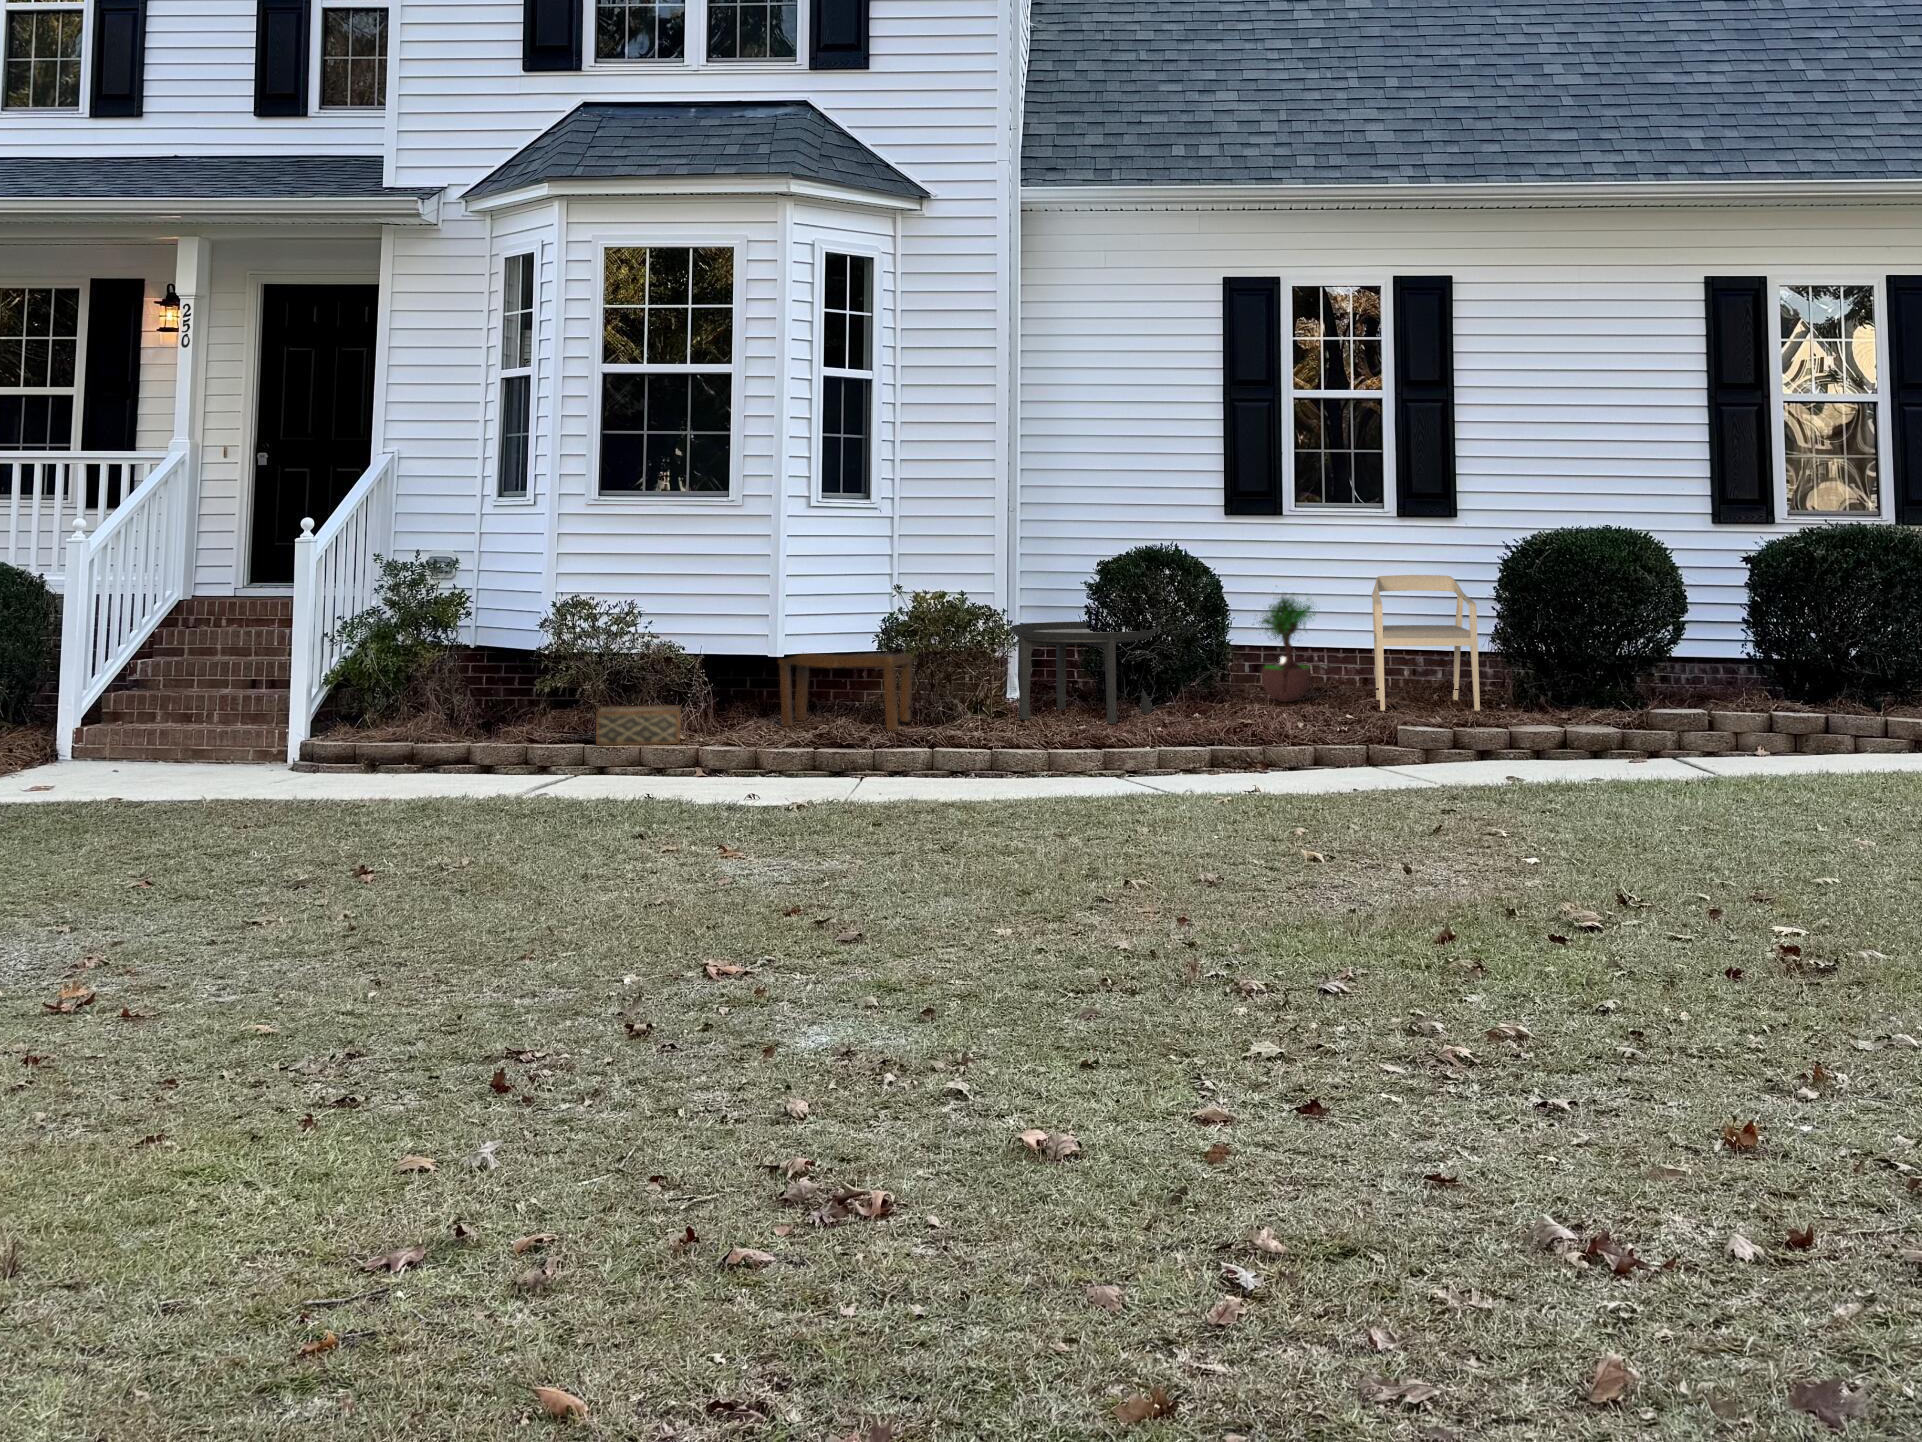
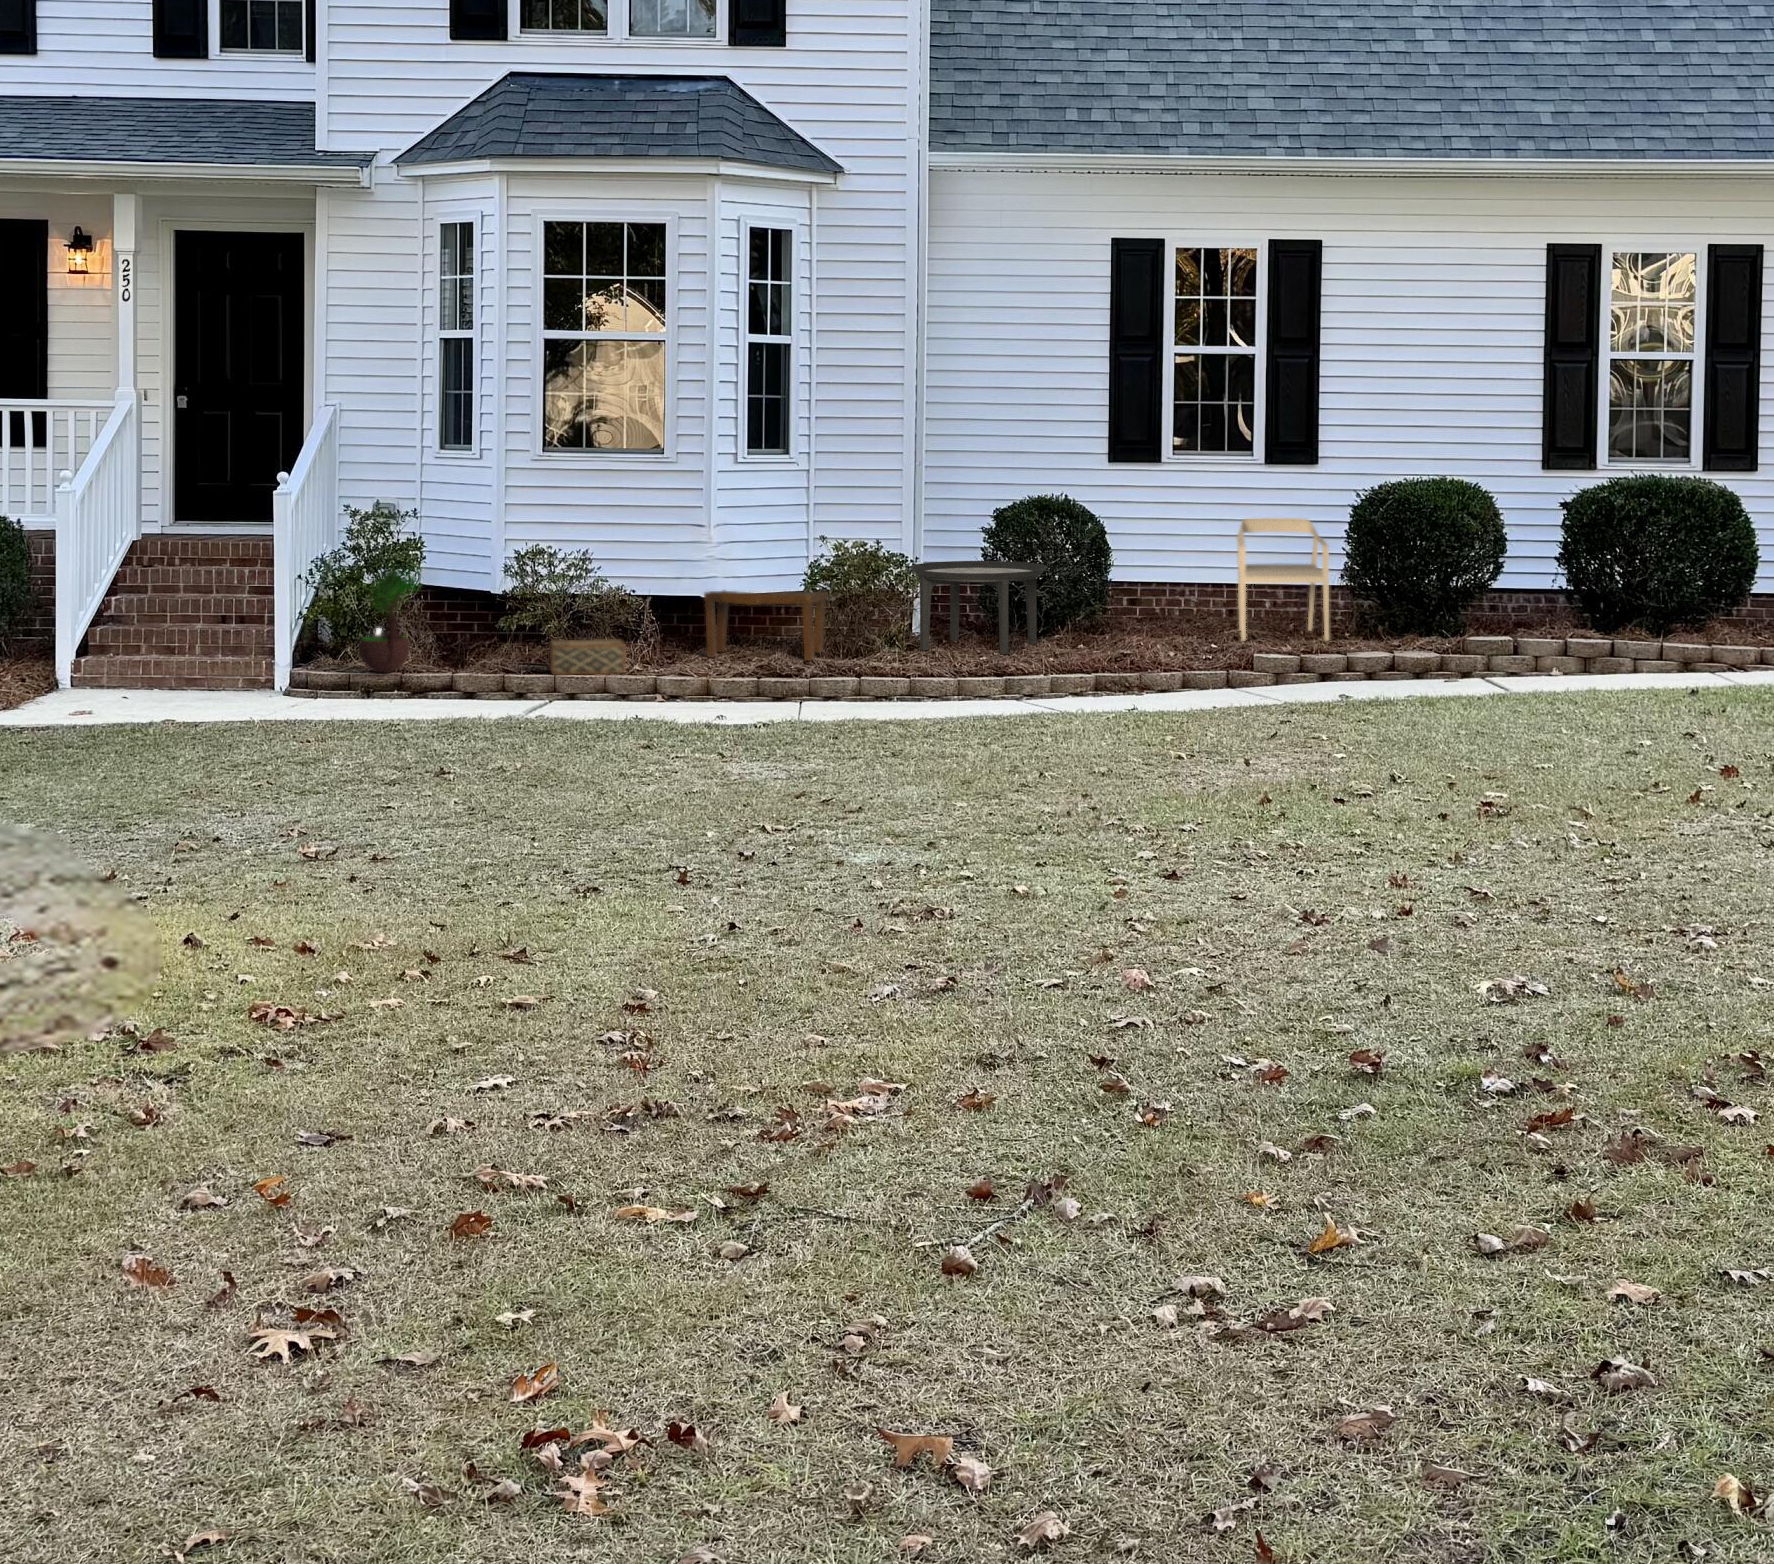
potted tree: present [1259,593,1315,702] -> present [359,558,419,673]

